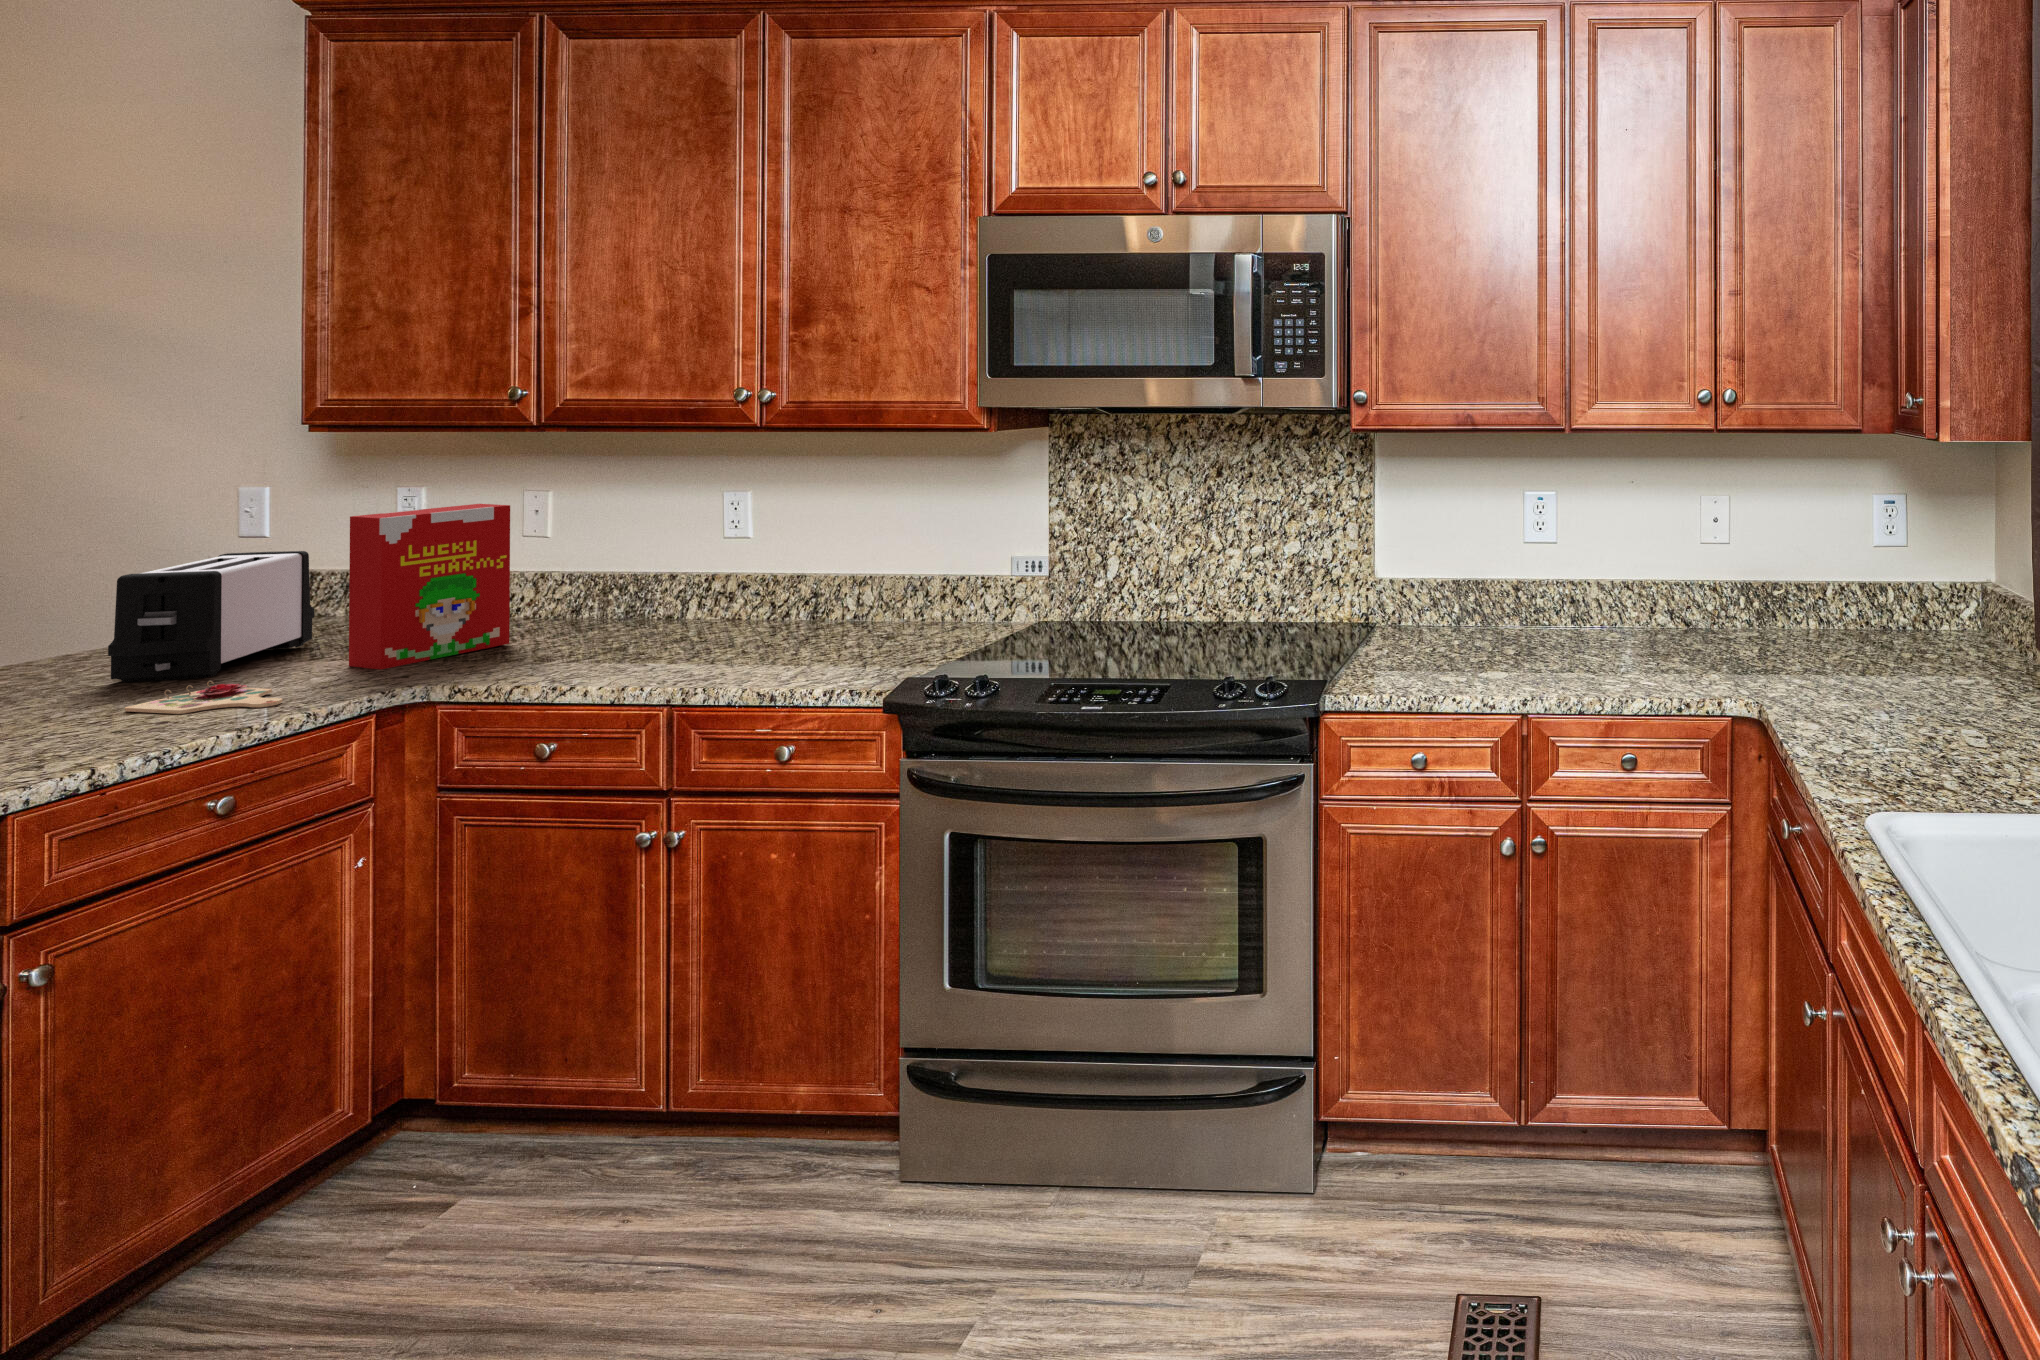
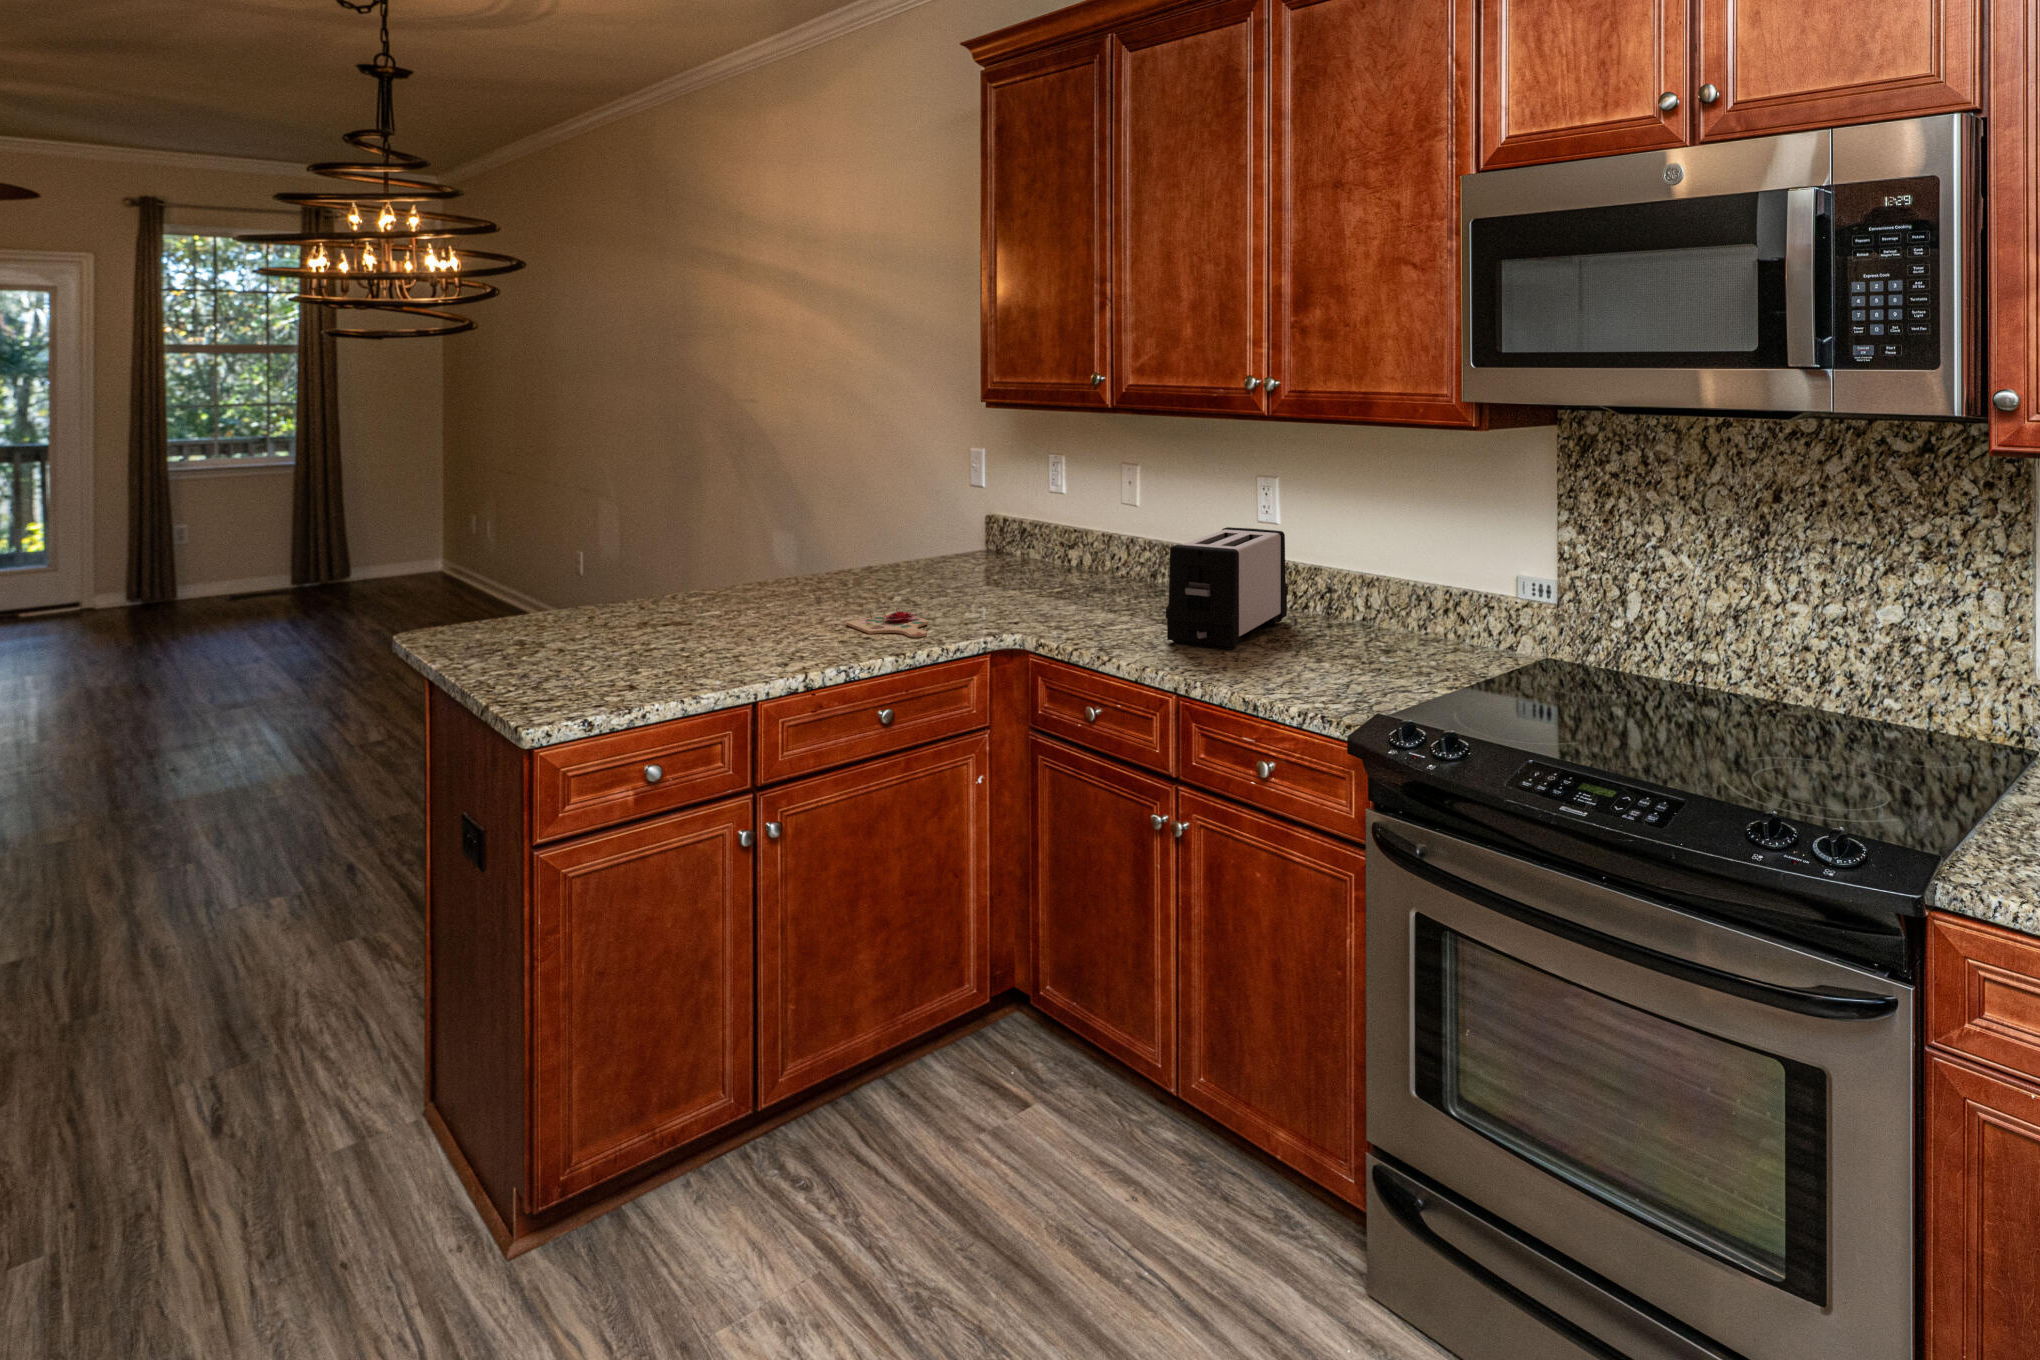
cereal box: present [349,504,510,669] -> none [989,475,1097,613]
toaster: present [108,551,314,682] -> present [1166,527,1288,649]

